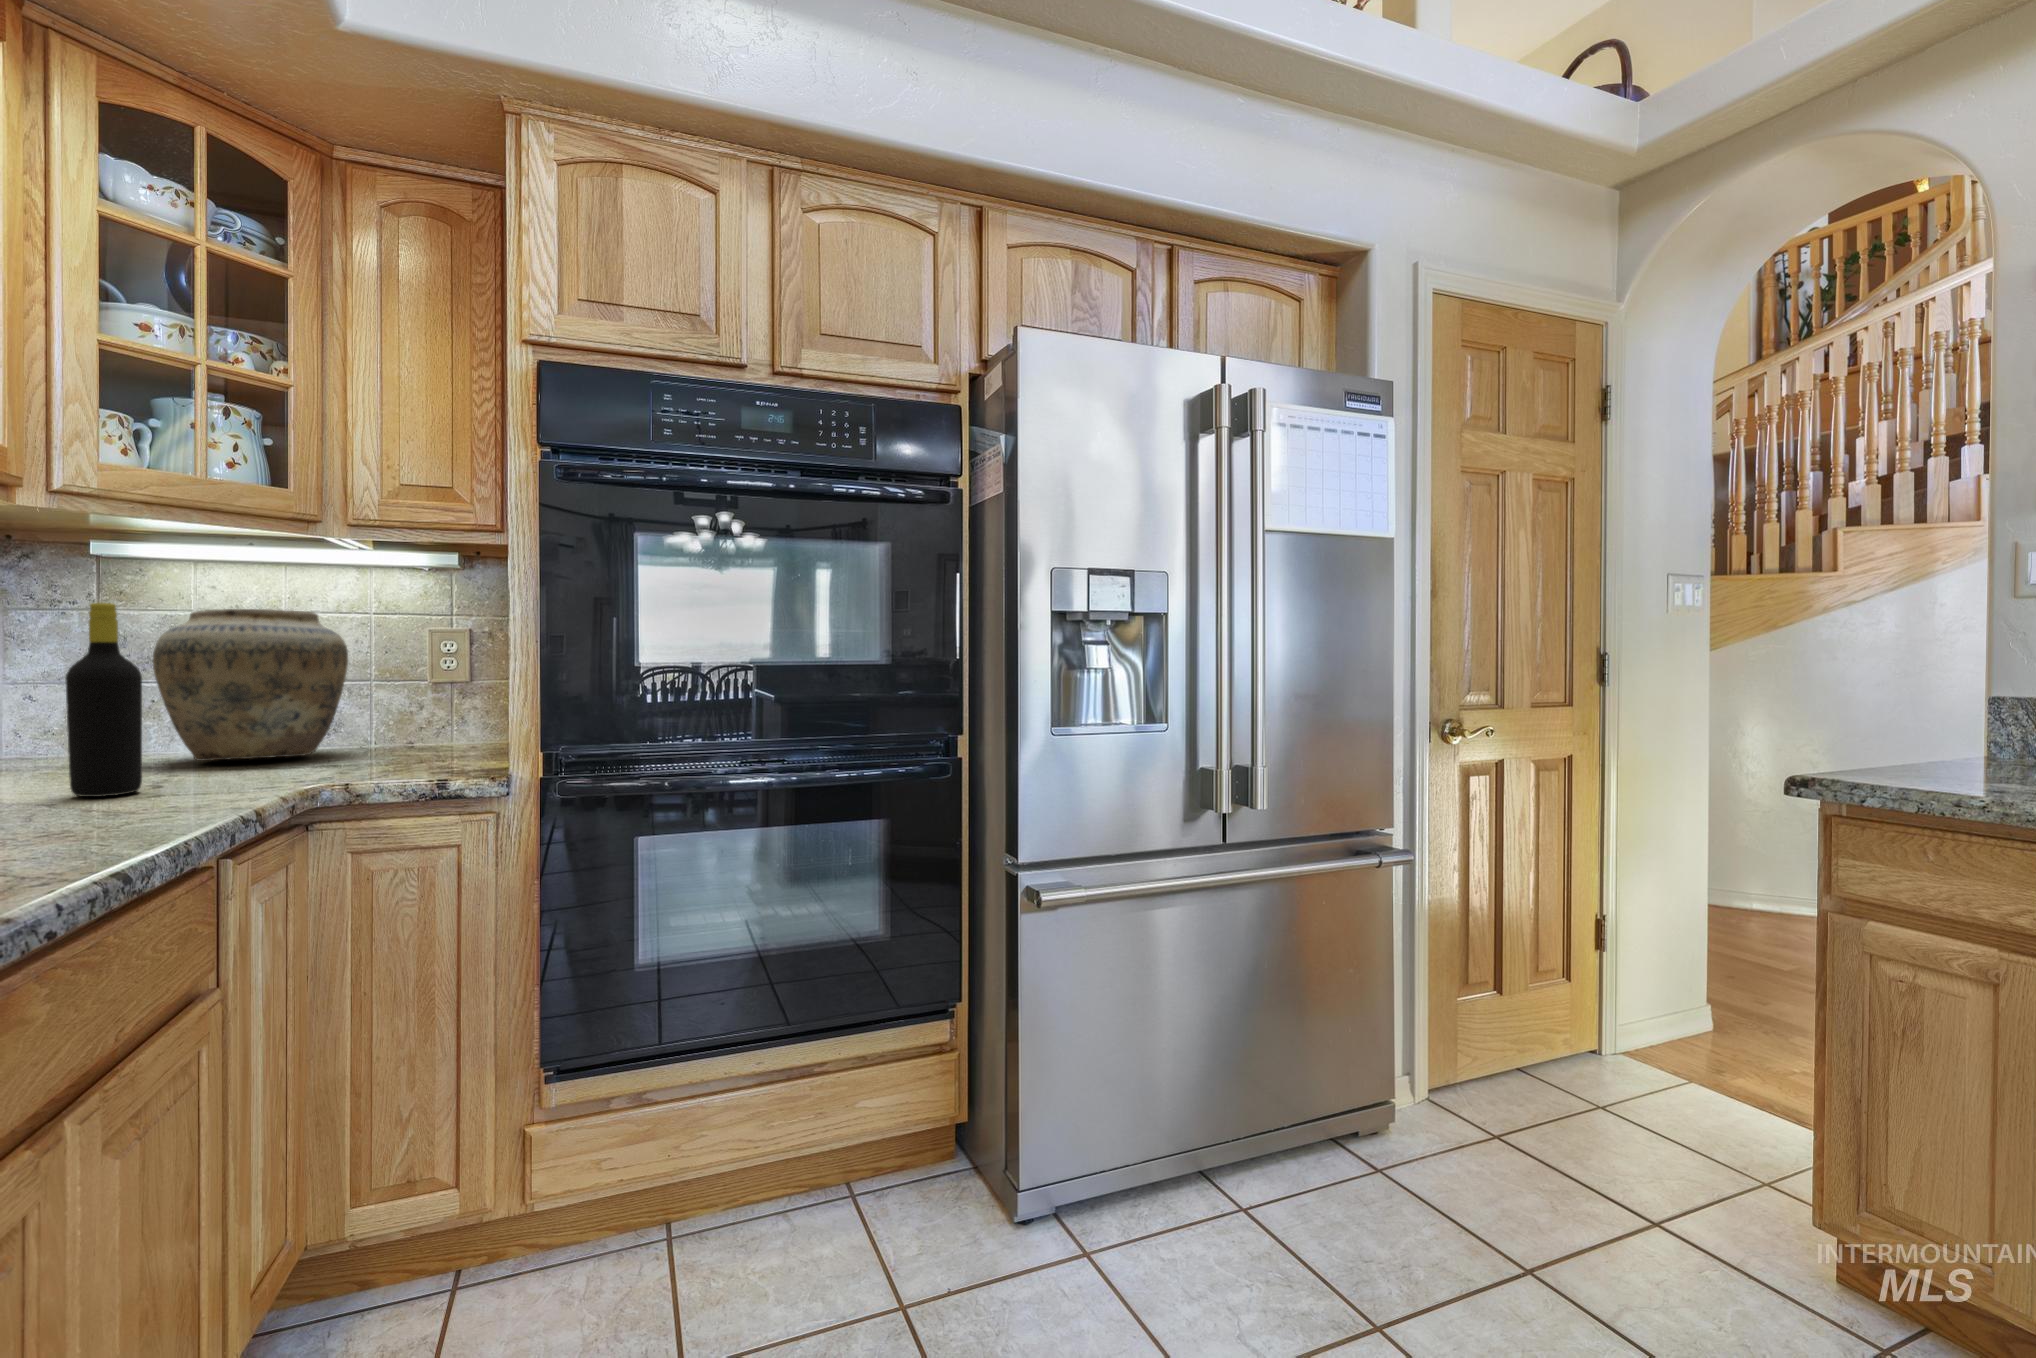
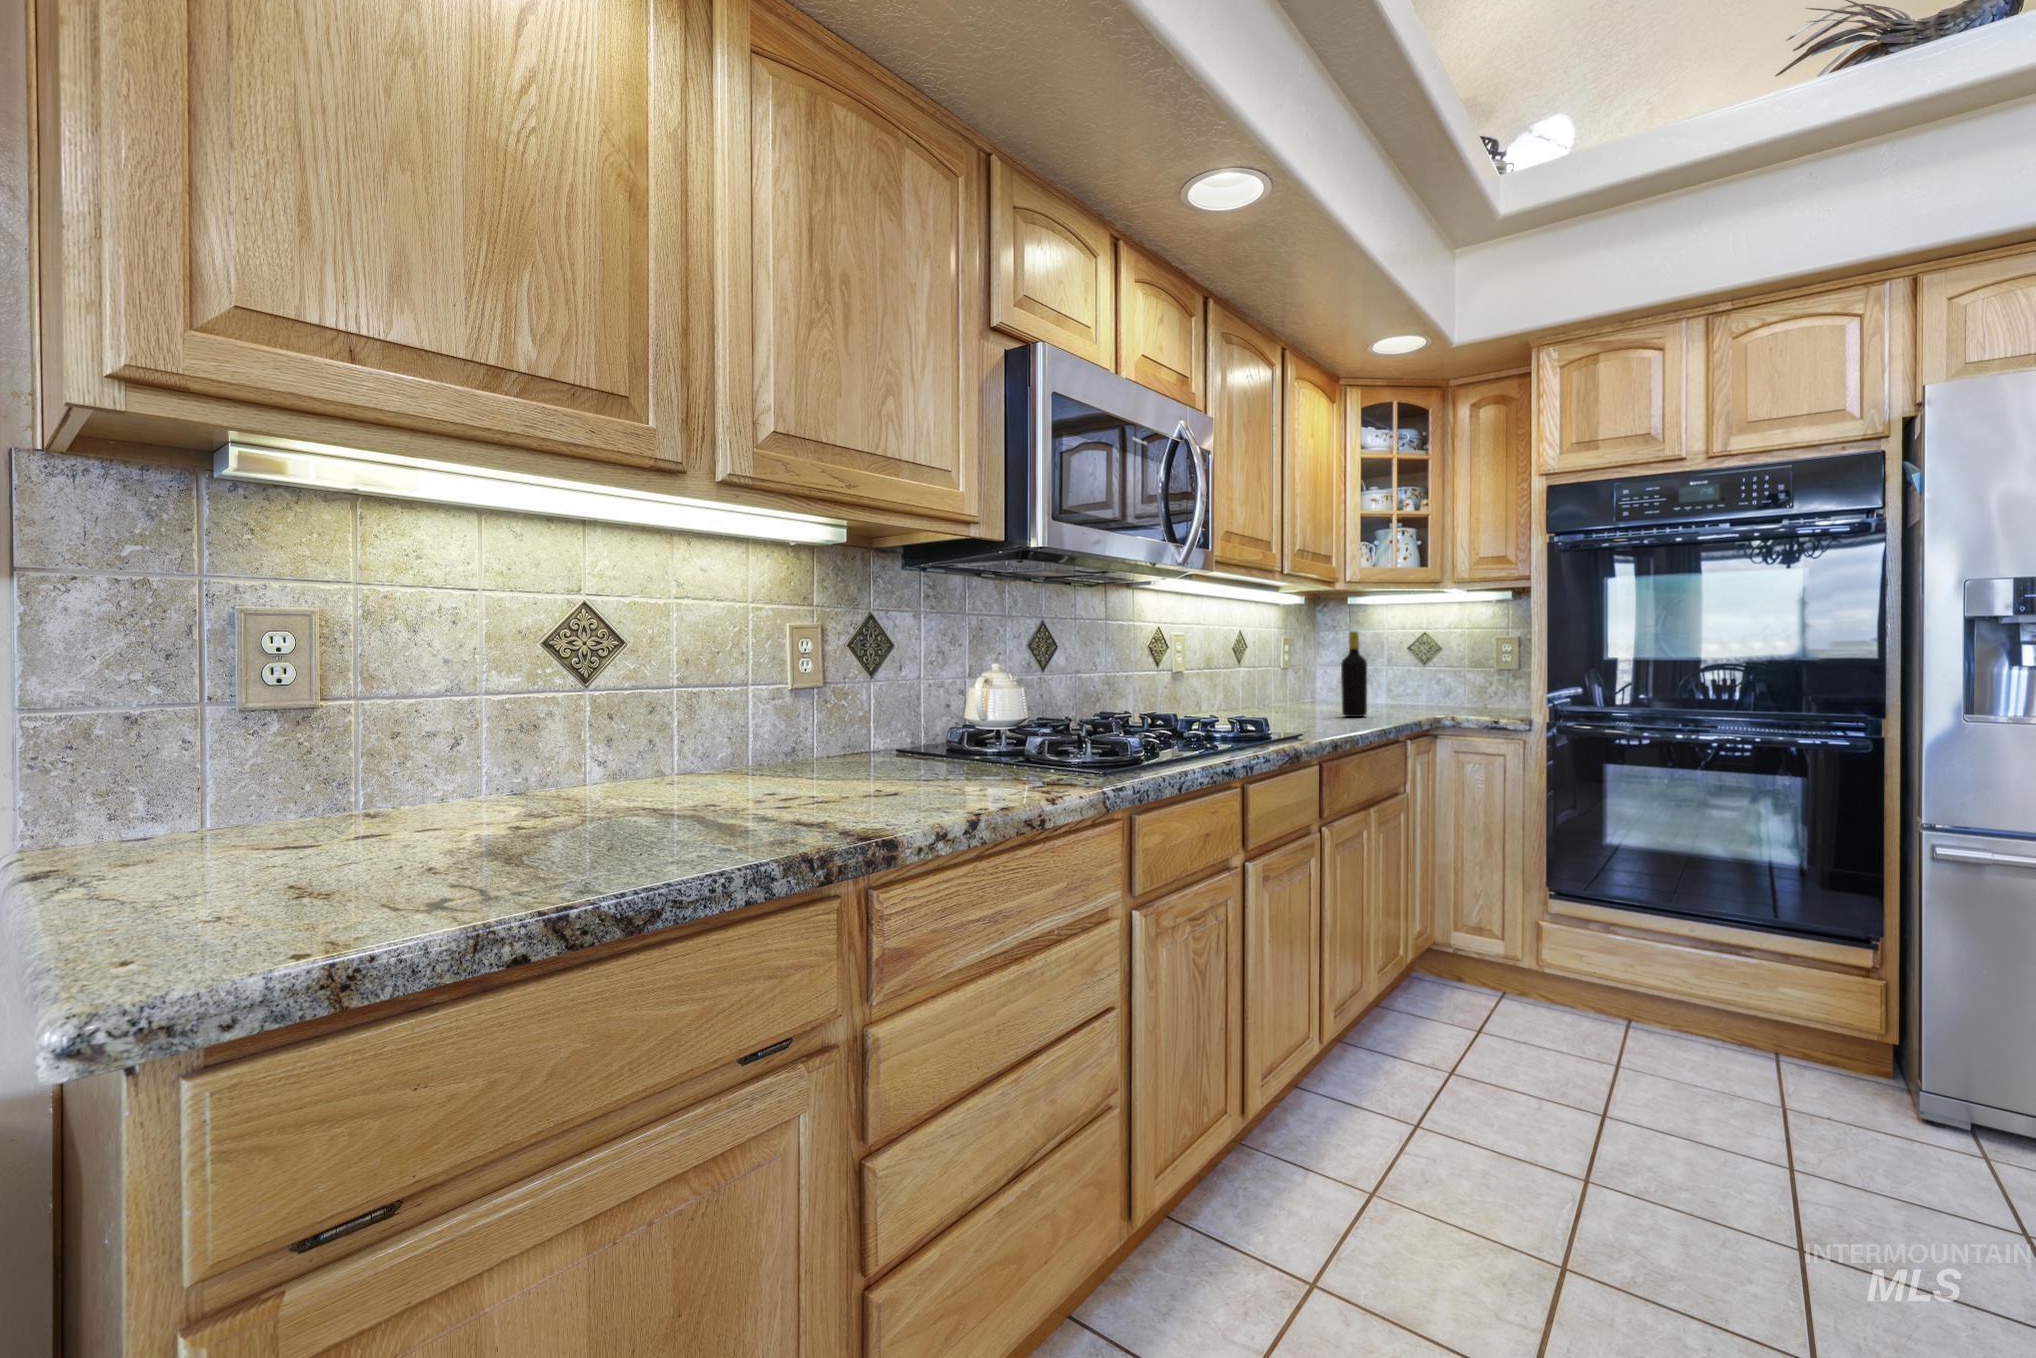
vase: present [153,609,348,761] -> none [1371,630,1458,708]

